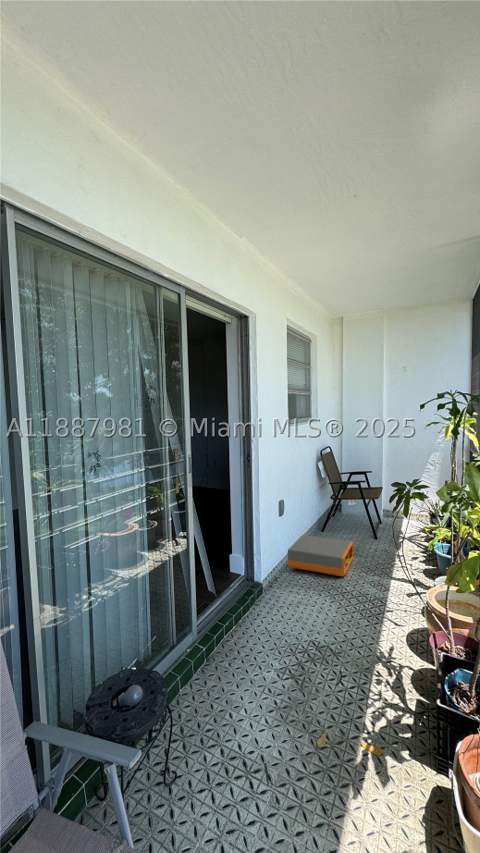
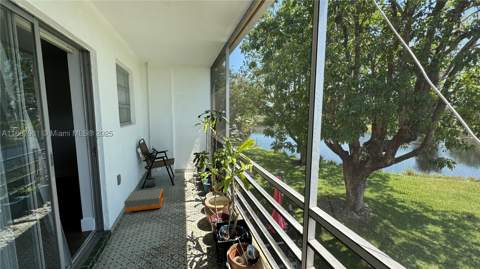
potted plant: none [321,461,353,532] -> present [142,148,158,187]

